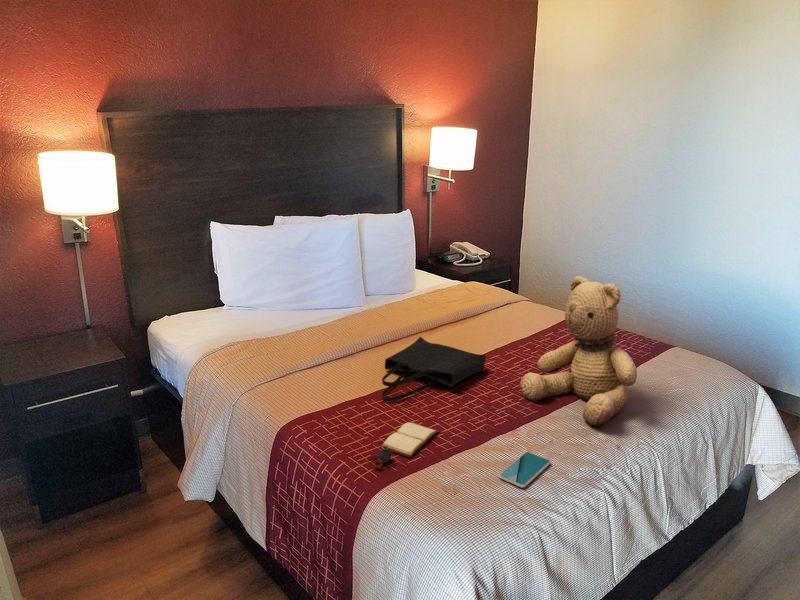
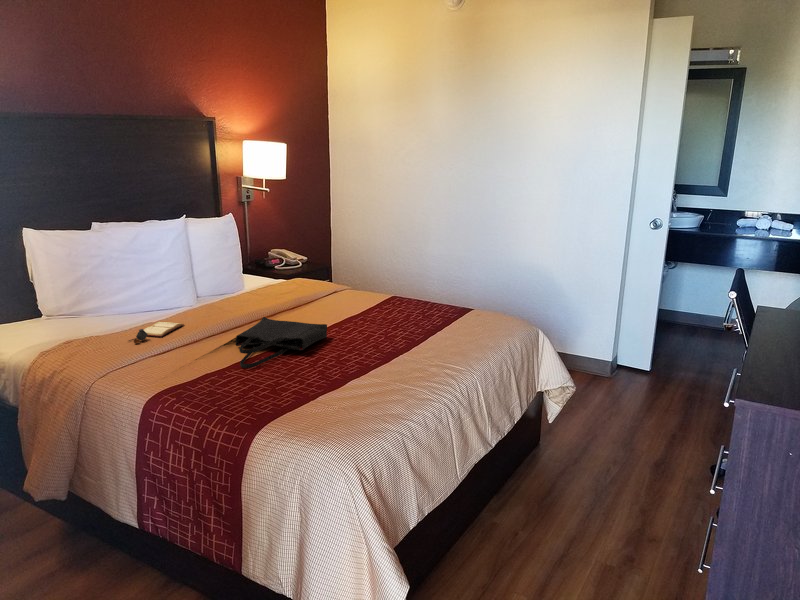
teddy bear: present [520,276,637,426] -> none [361,246,455,364]
book: present [367,422,439,469] -> present [129,322,184,343]
smartphone: present [499,452,551,488] -> none [360,386,400,409]

